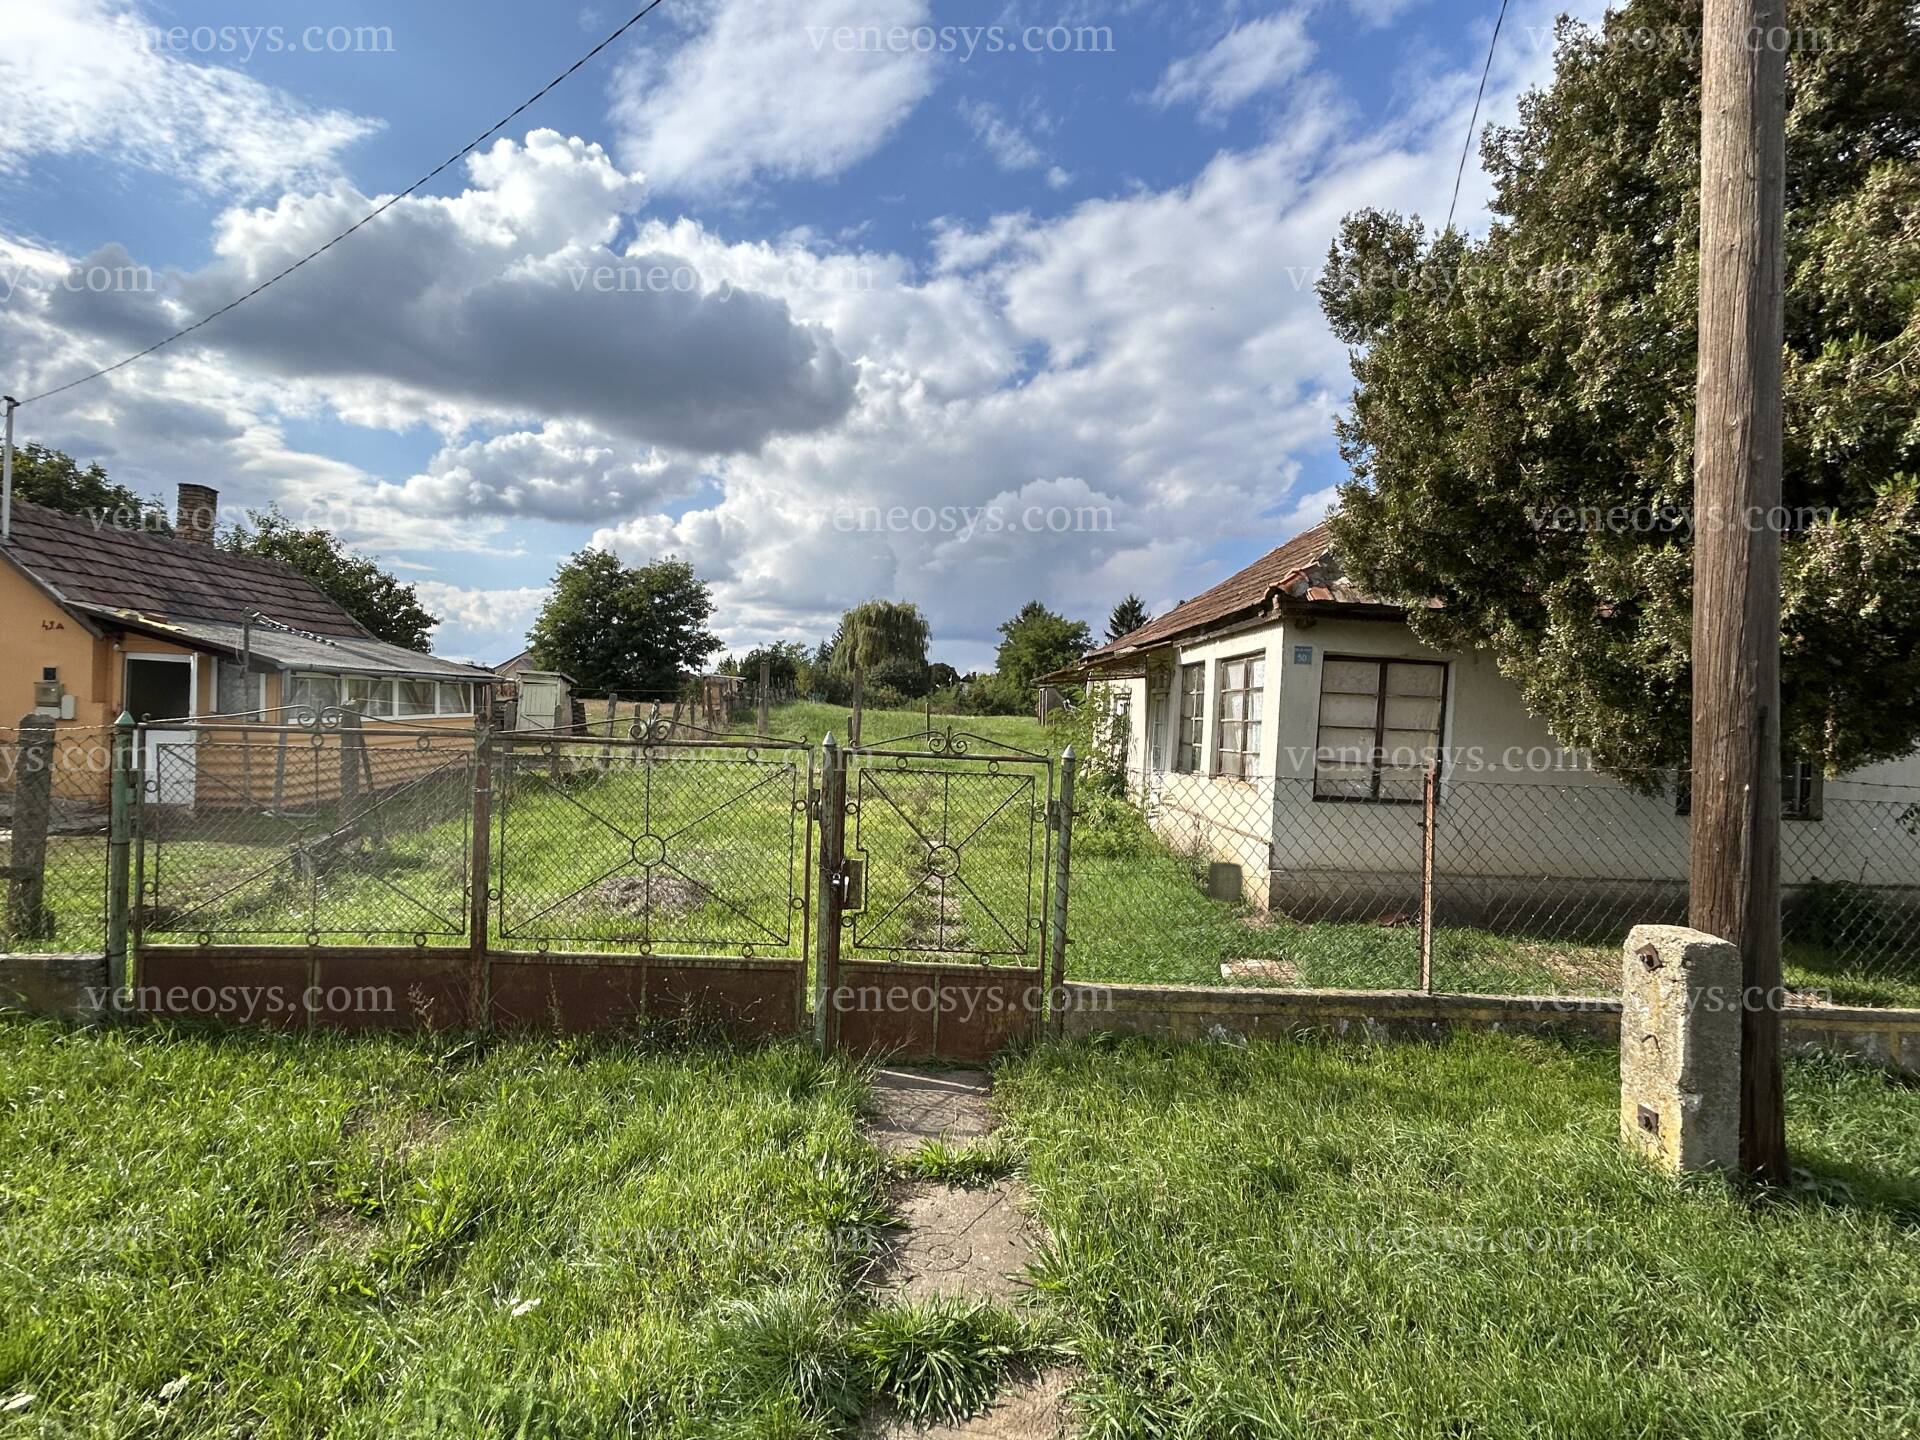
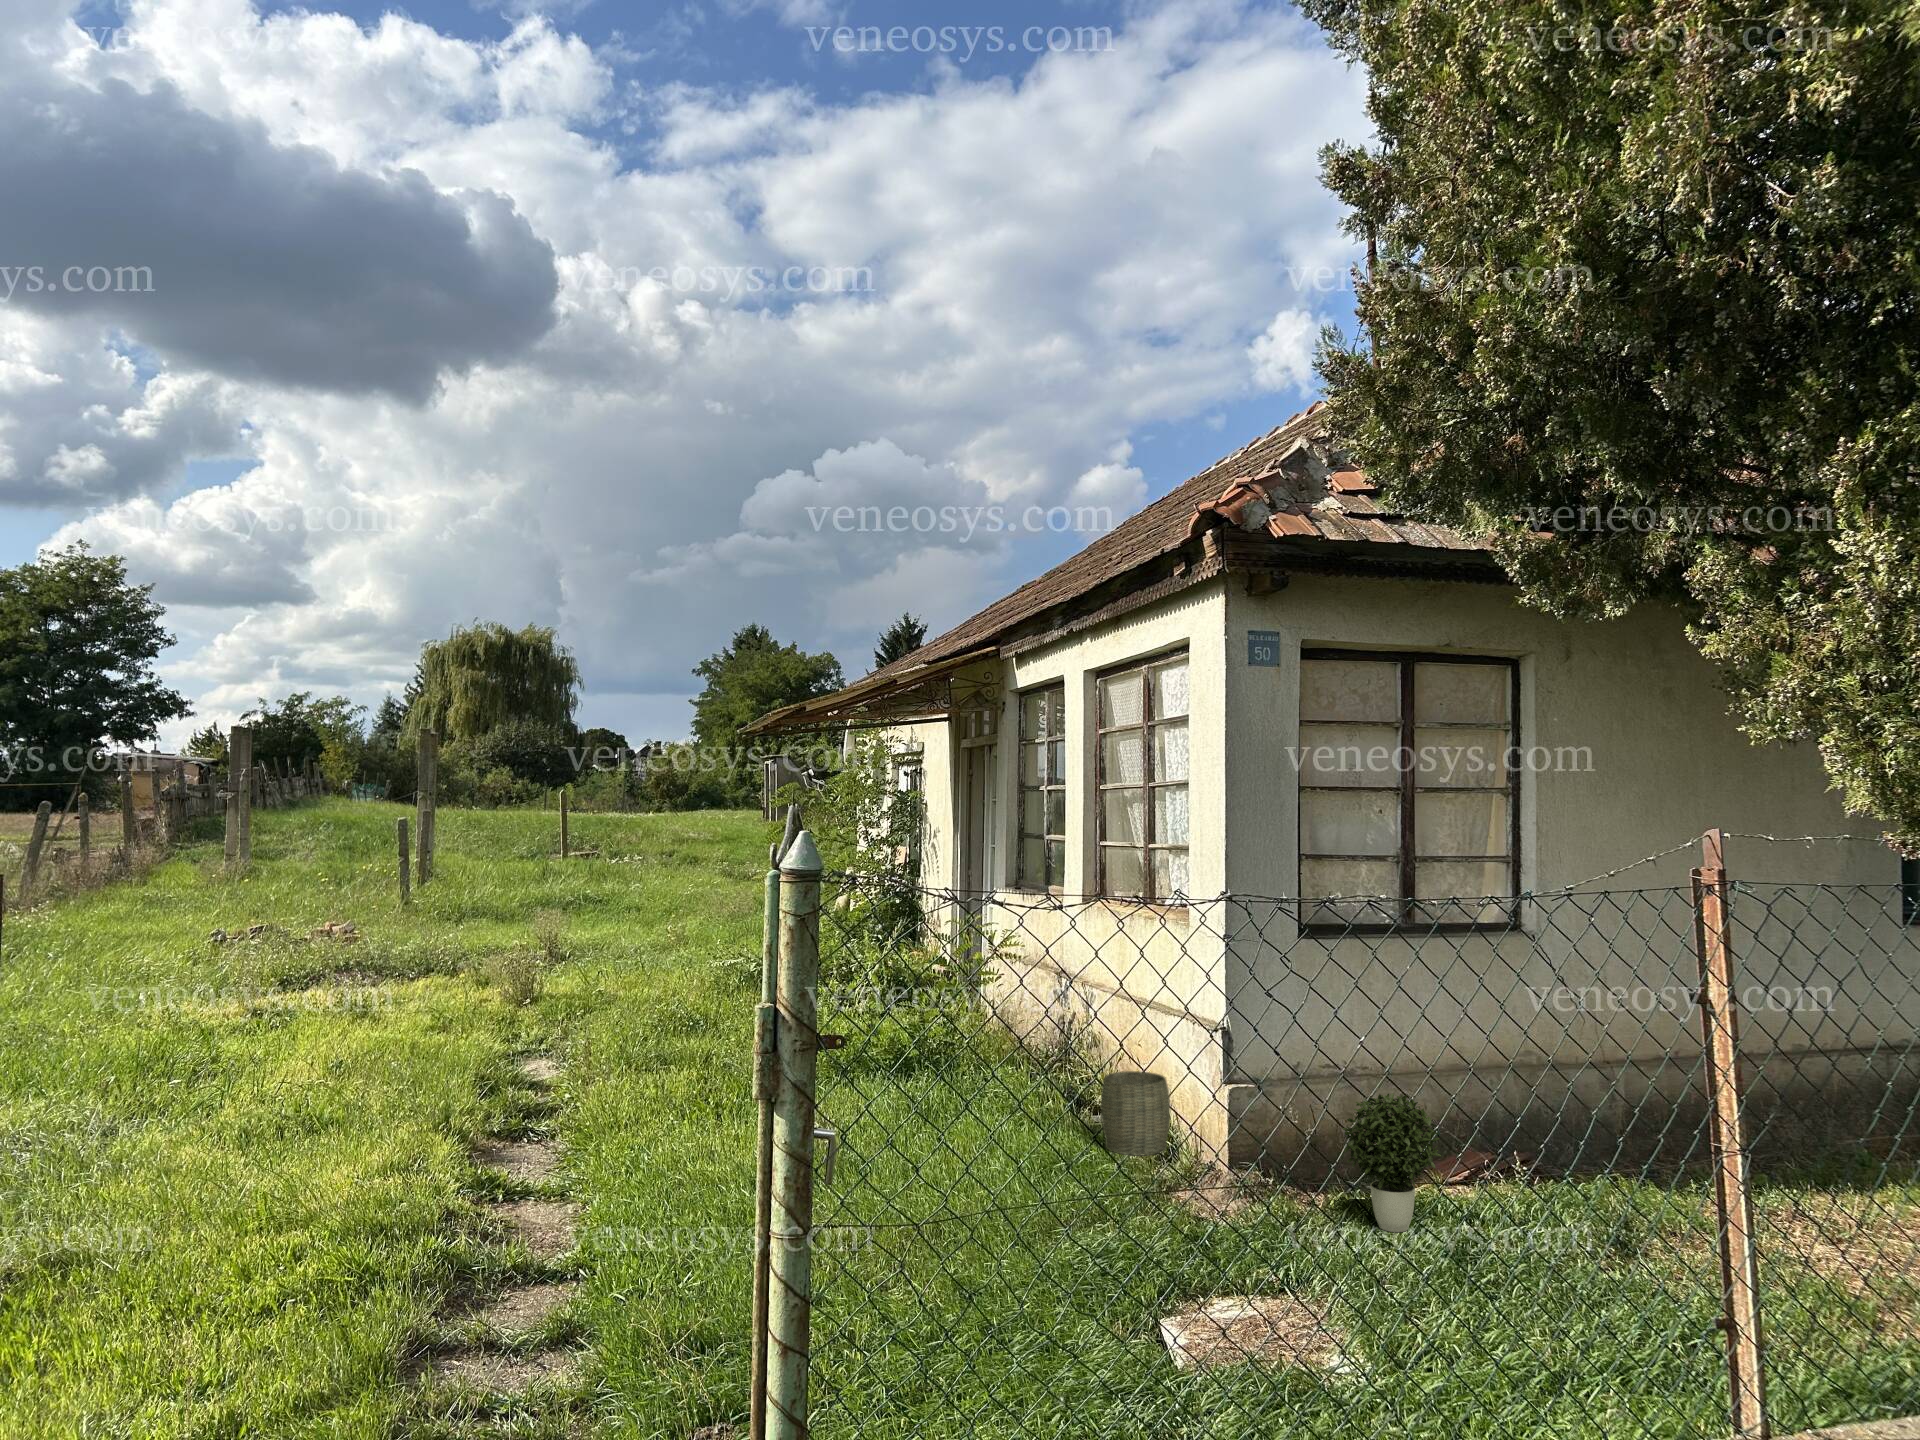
potted plant: none [1320,875,1369,940] -> present [1342,1093,1441,1232]

